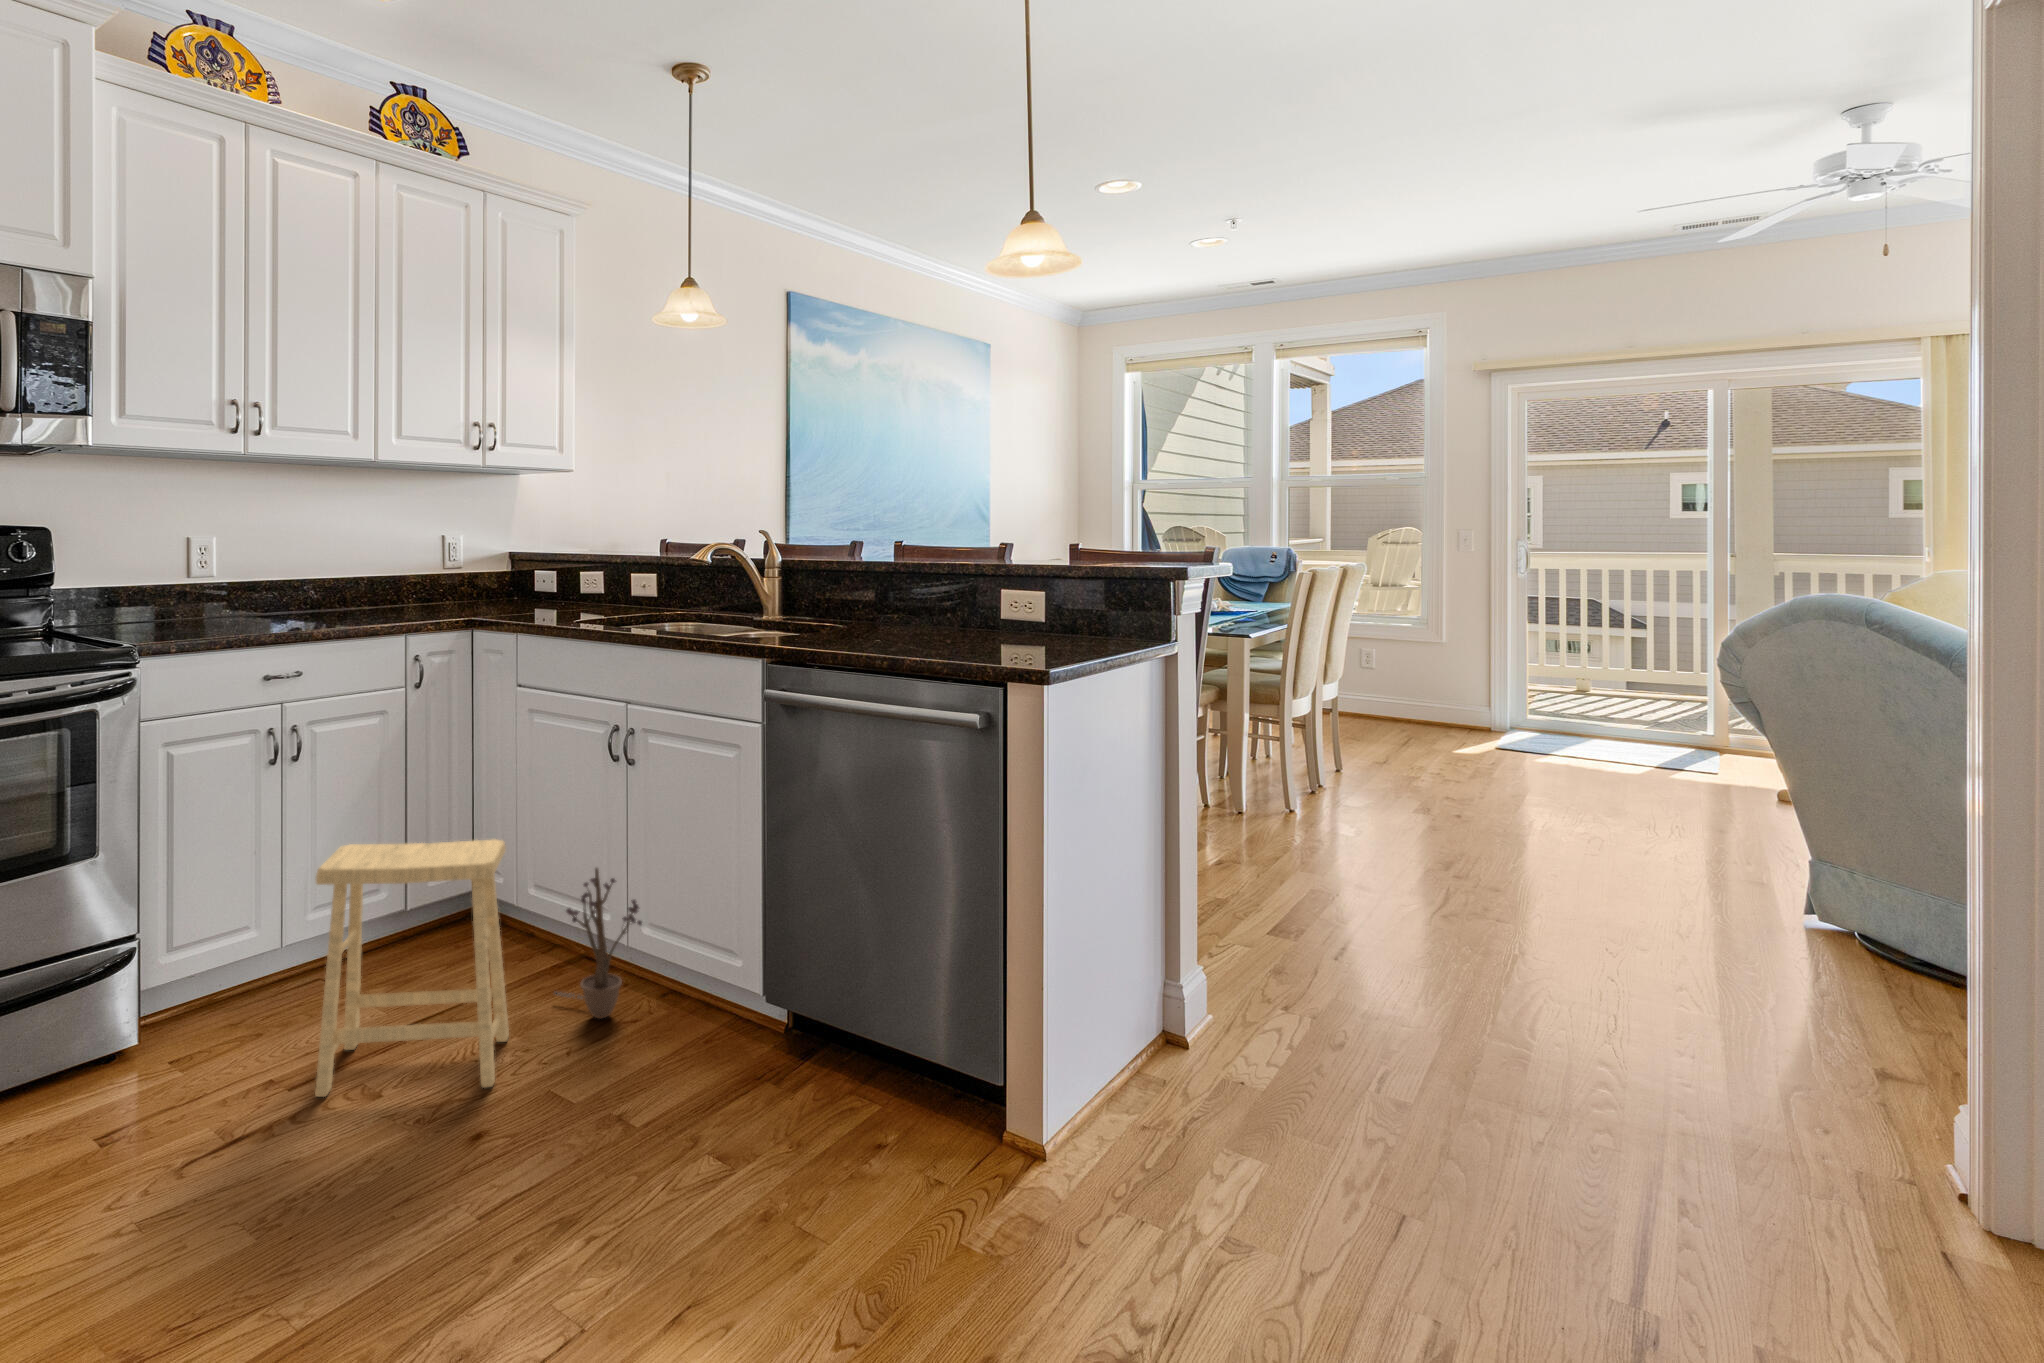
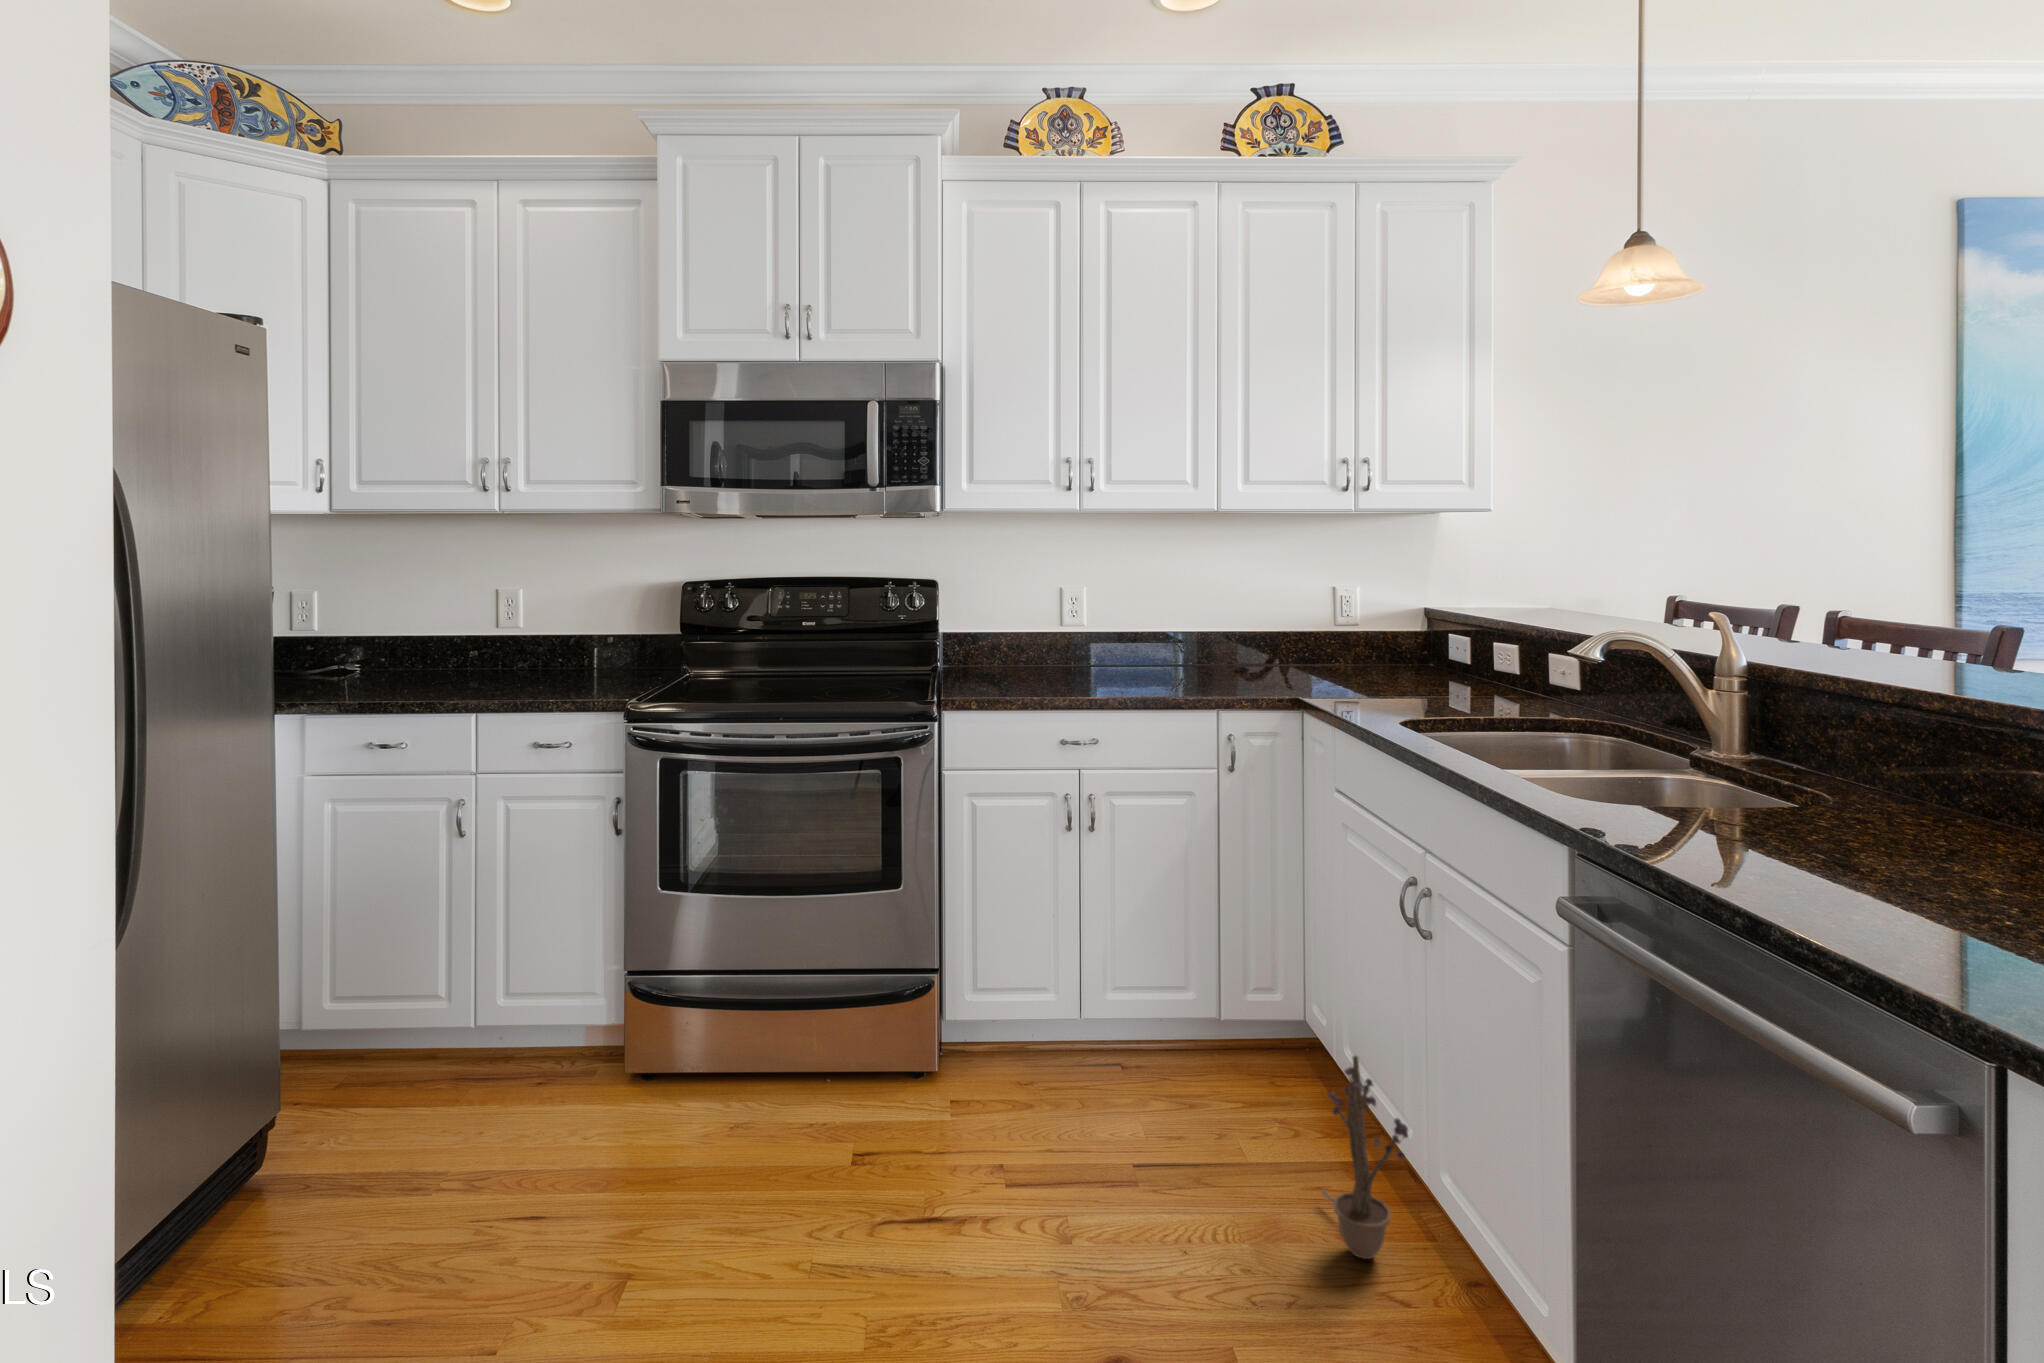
footstool: present [315,839,509,1097] -> none [1016,941,1240,1288]

